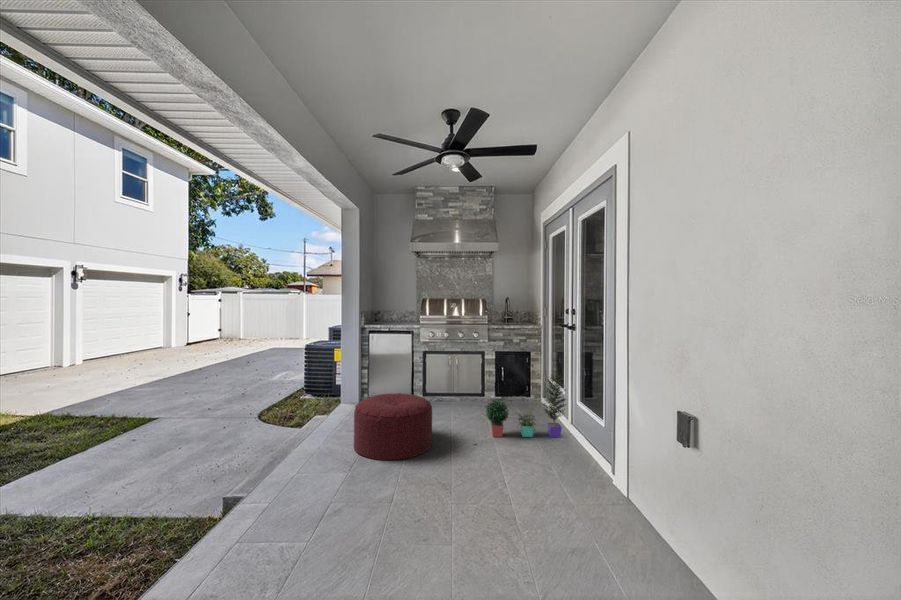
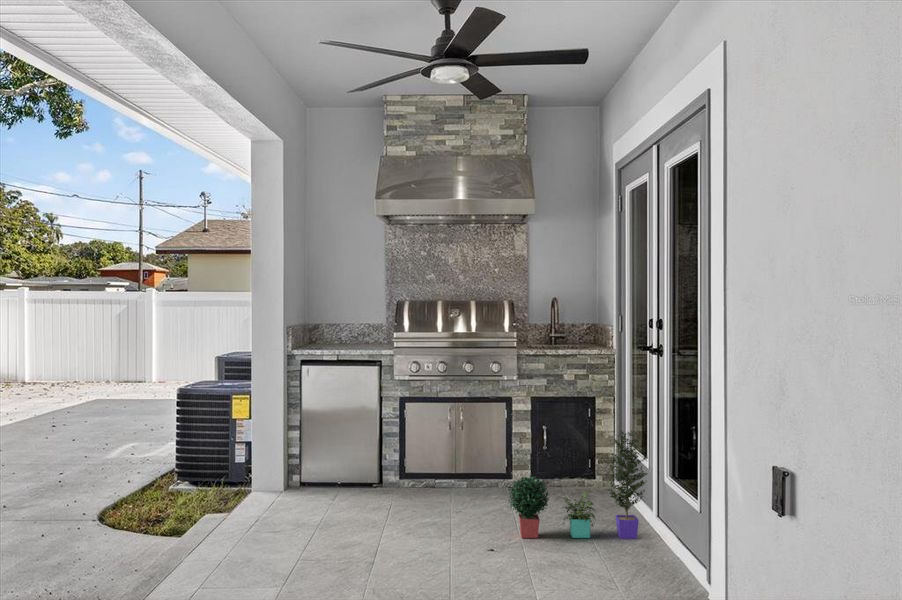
ottoman: present [354,393,432,460] -> none [287,465,418,568]

